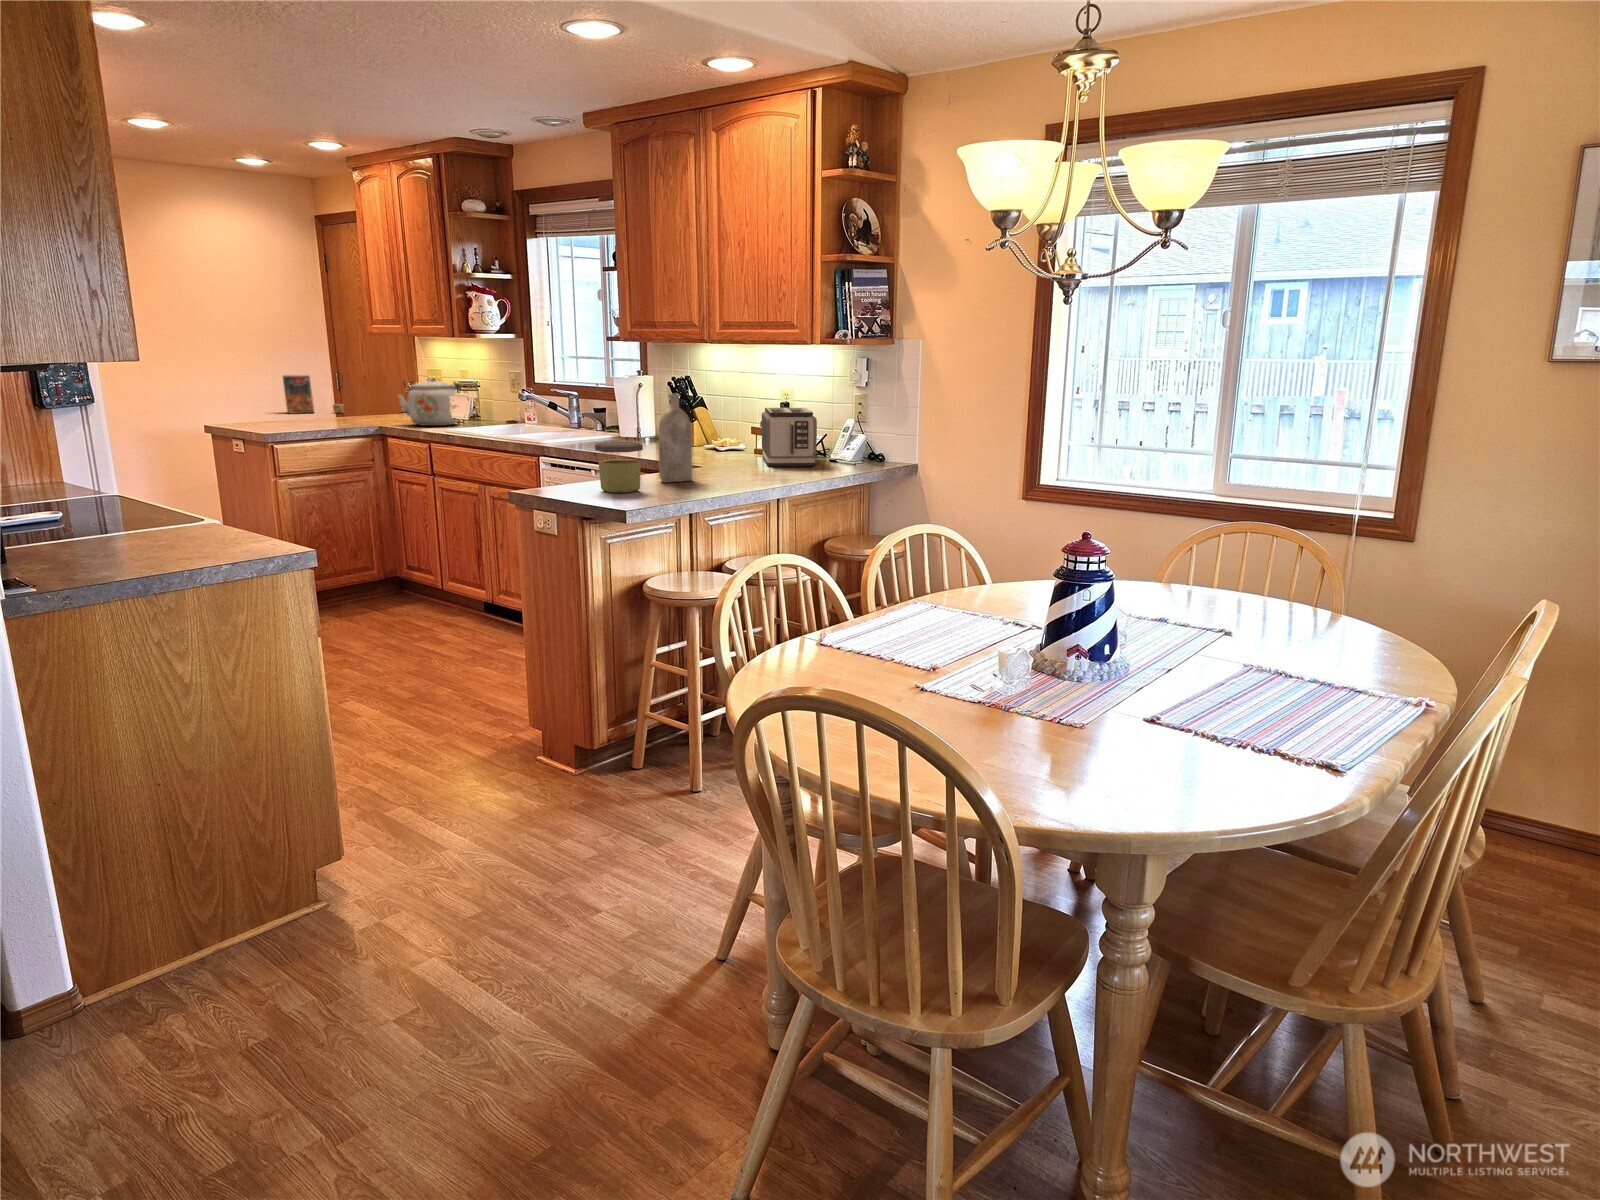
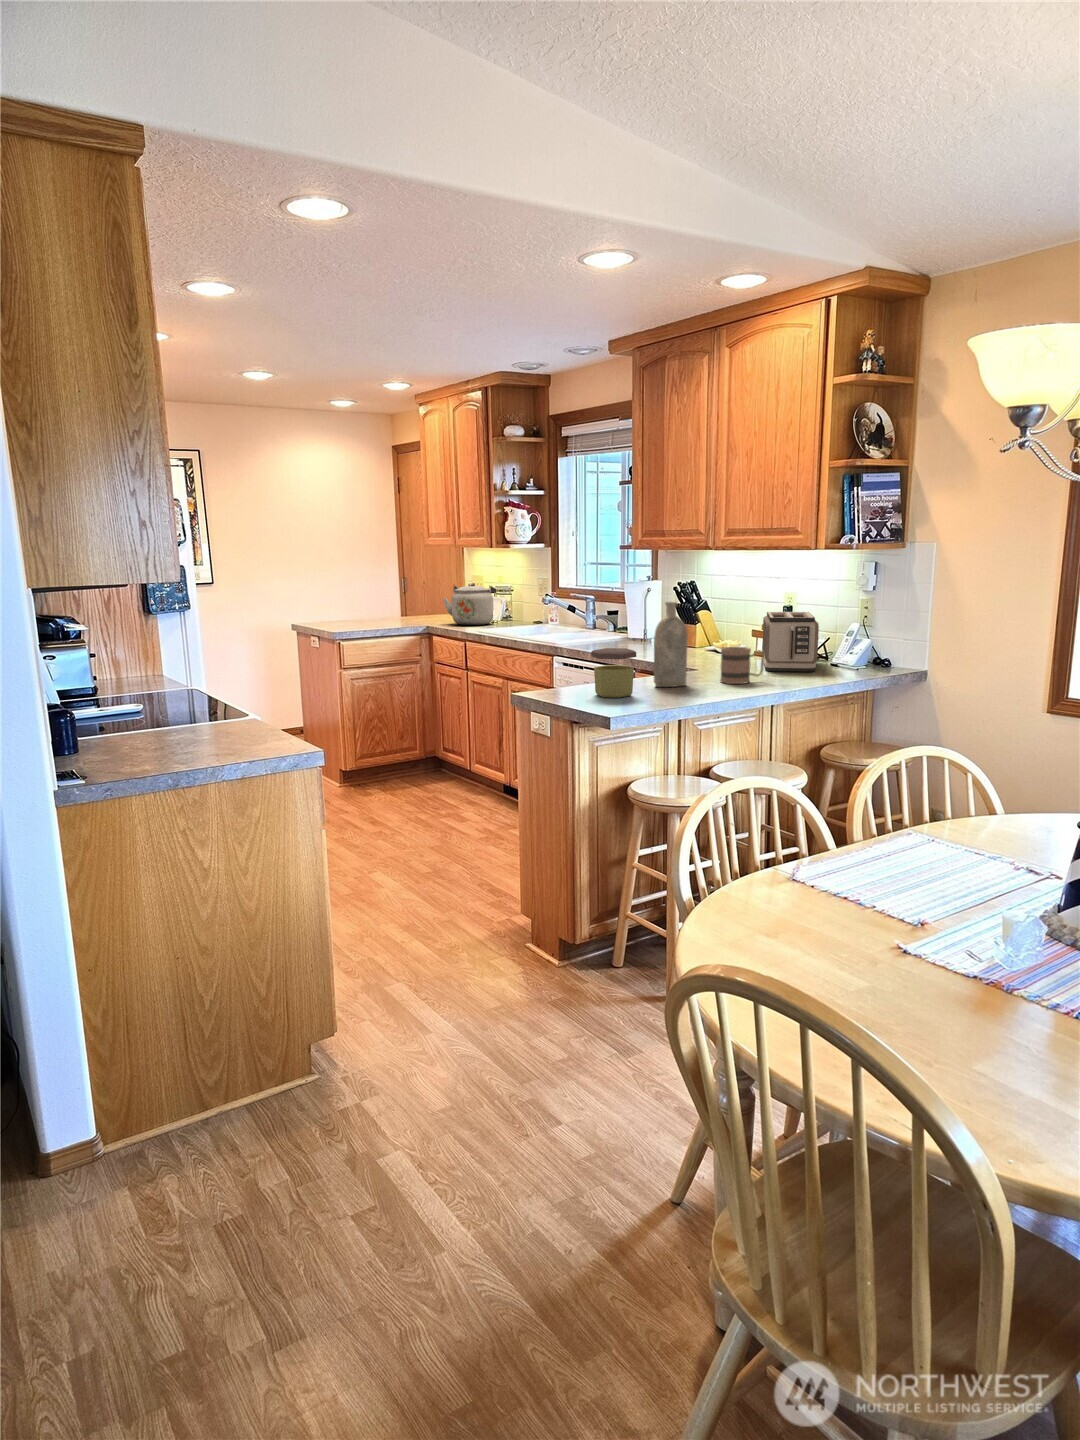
cereal box: present [283,375,344,414] -> none [359,581,405,613]
mug: none [725,441,768,478] -> present [720,647,764,684]

